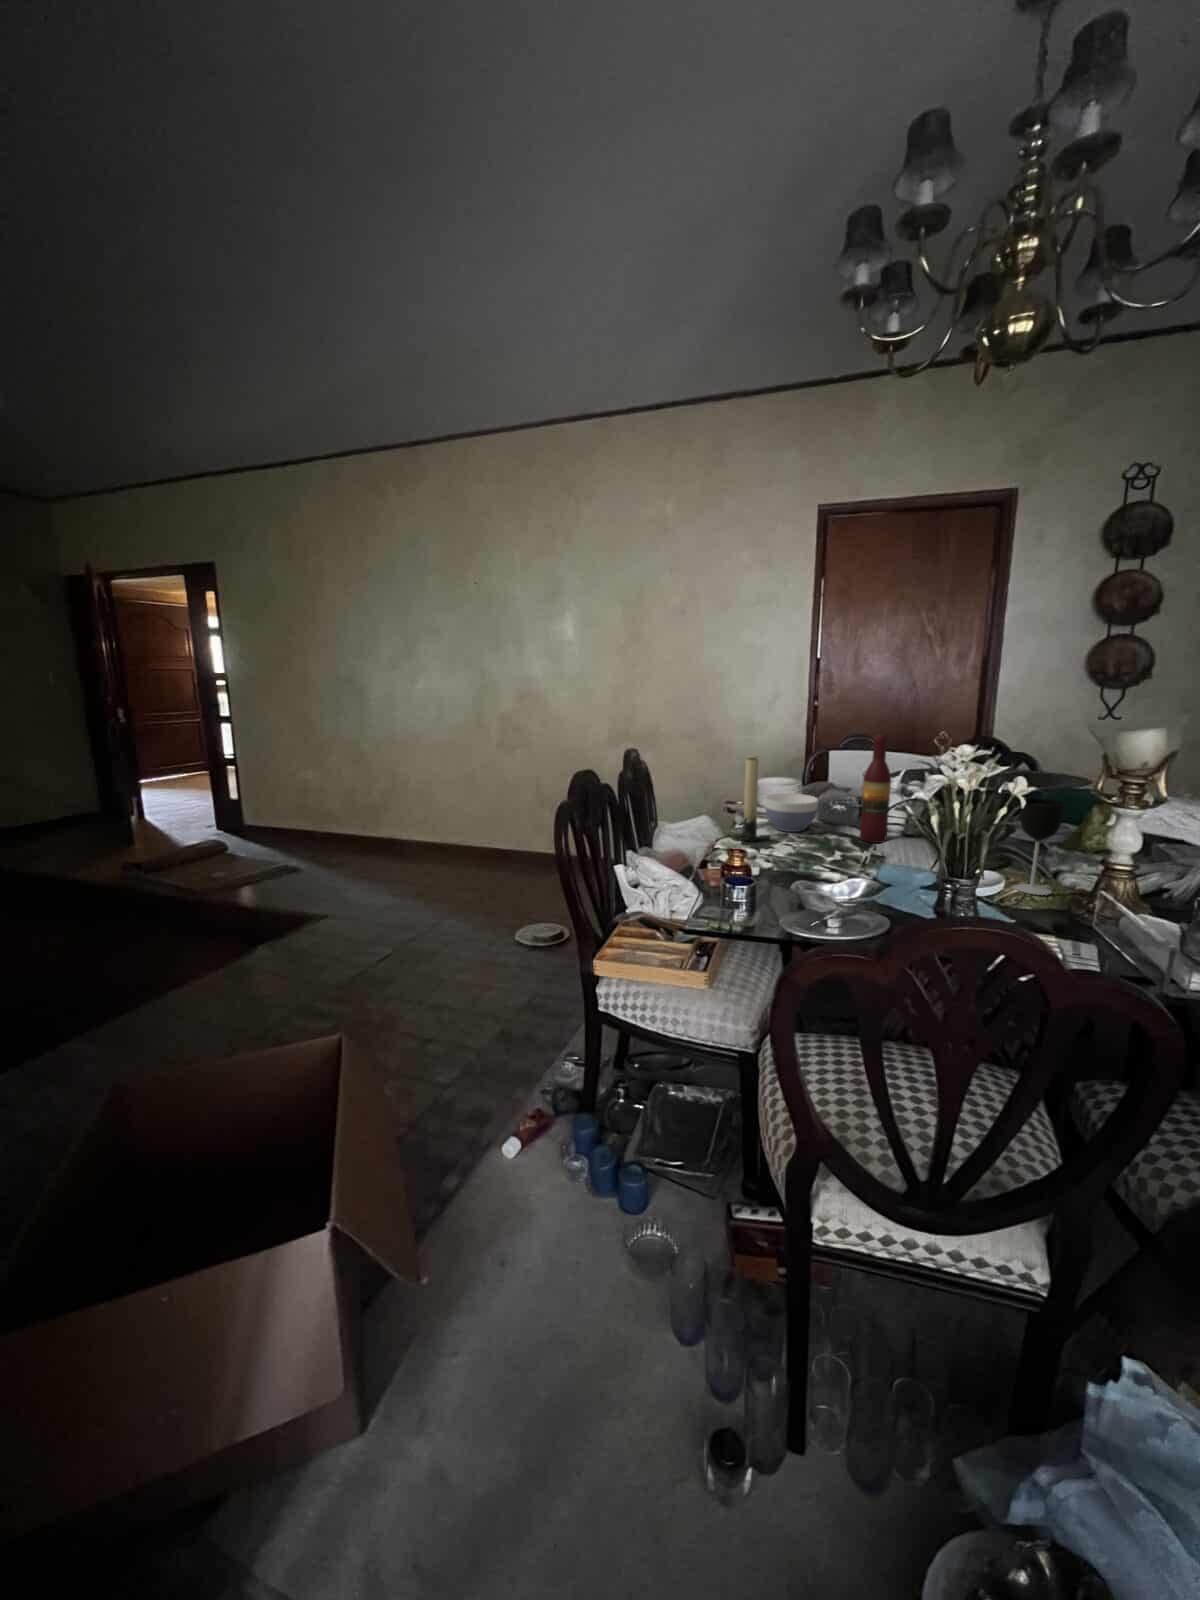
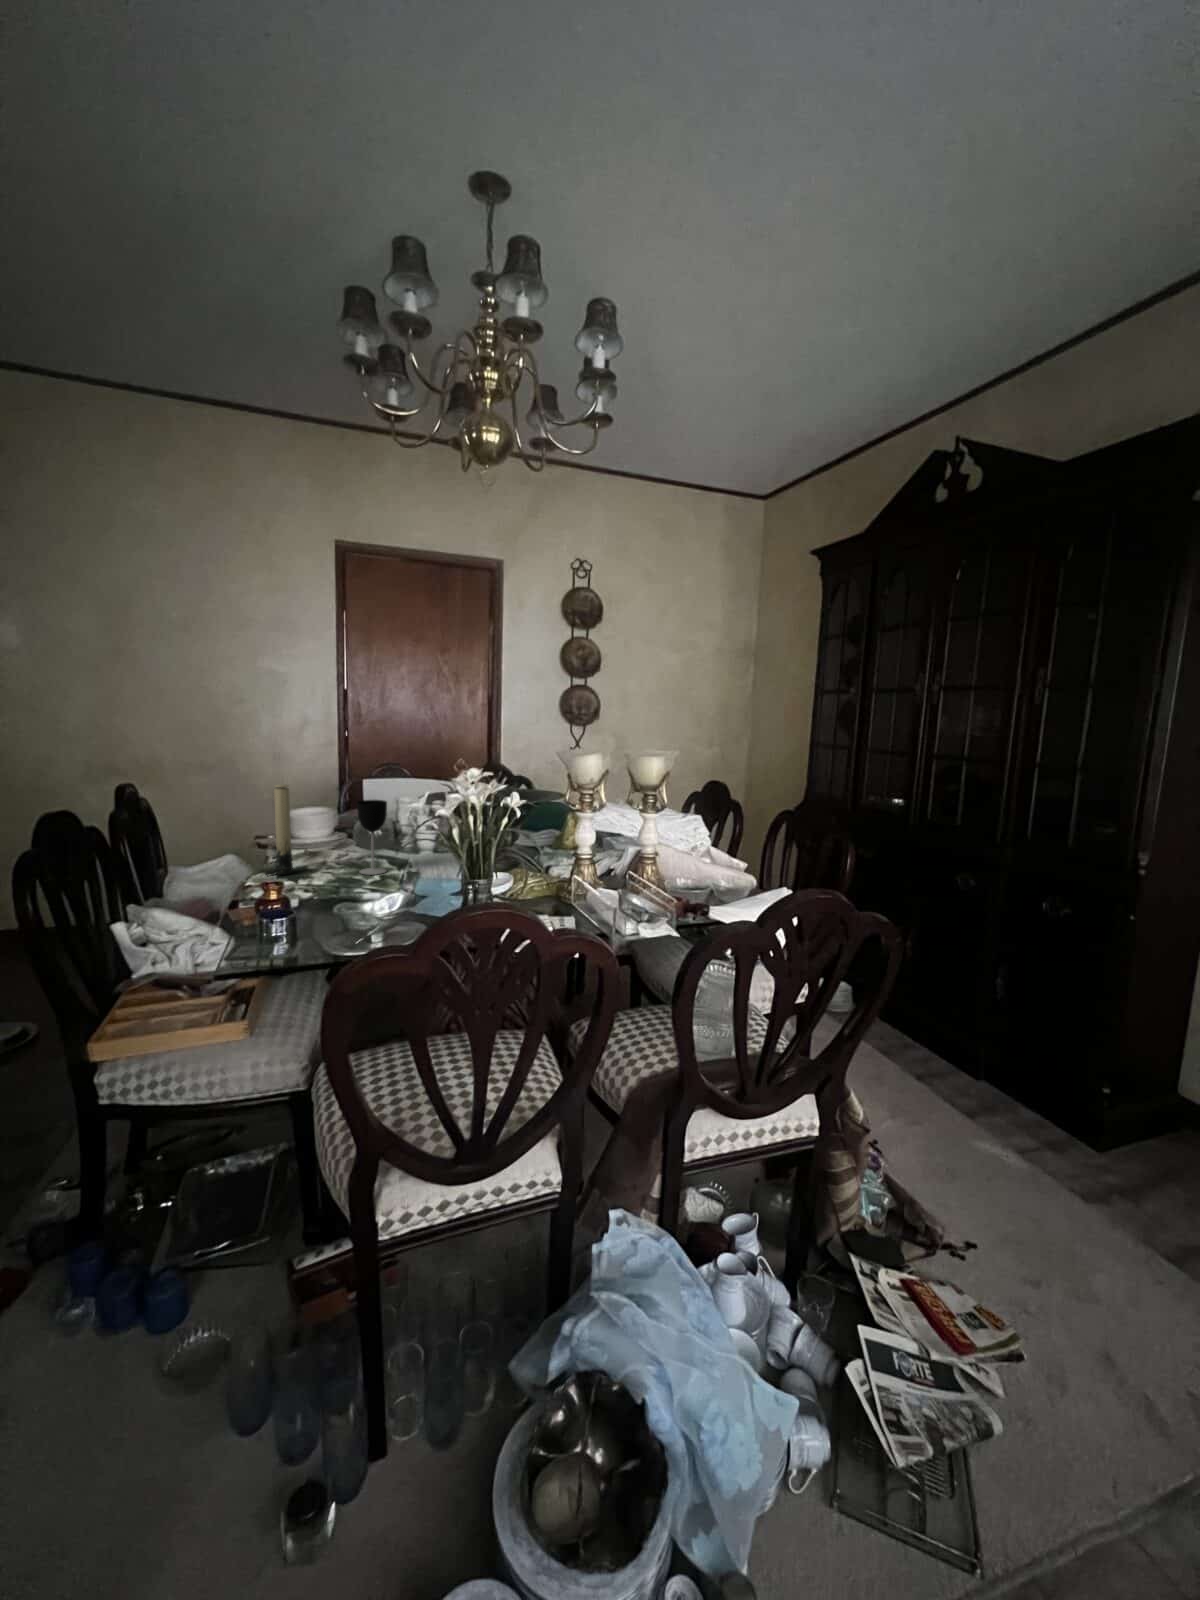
wine bottle: present [860,734,891,843] -> none [396,761,421,861]
bowl: present [765,793,818,832] -> none [299,821,355,860]
wine glass: present [1013,798,1065,895] -> present [357,800,387,875]

